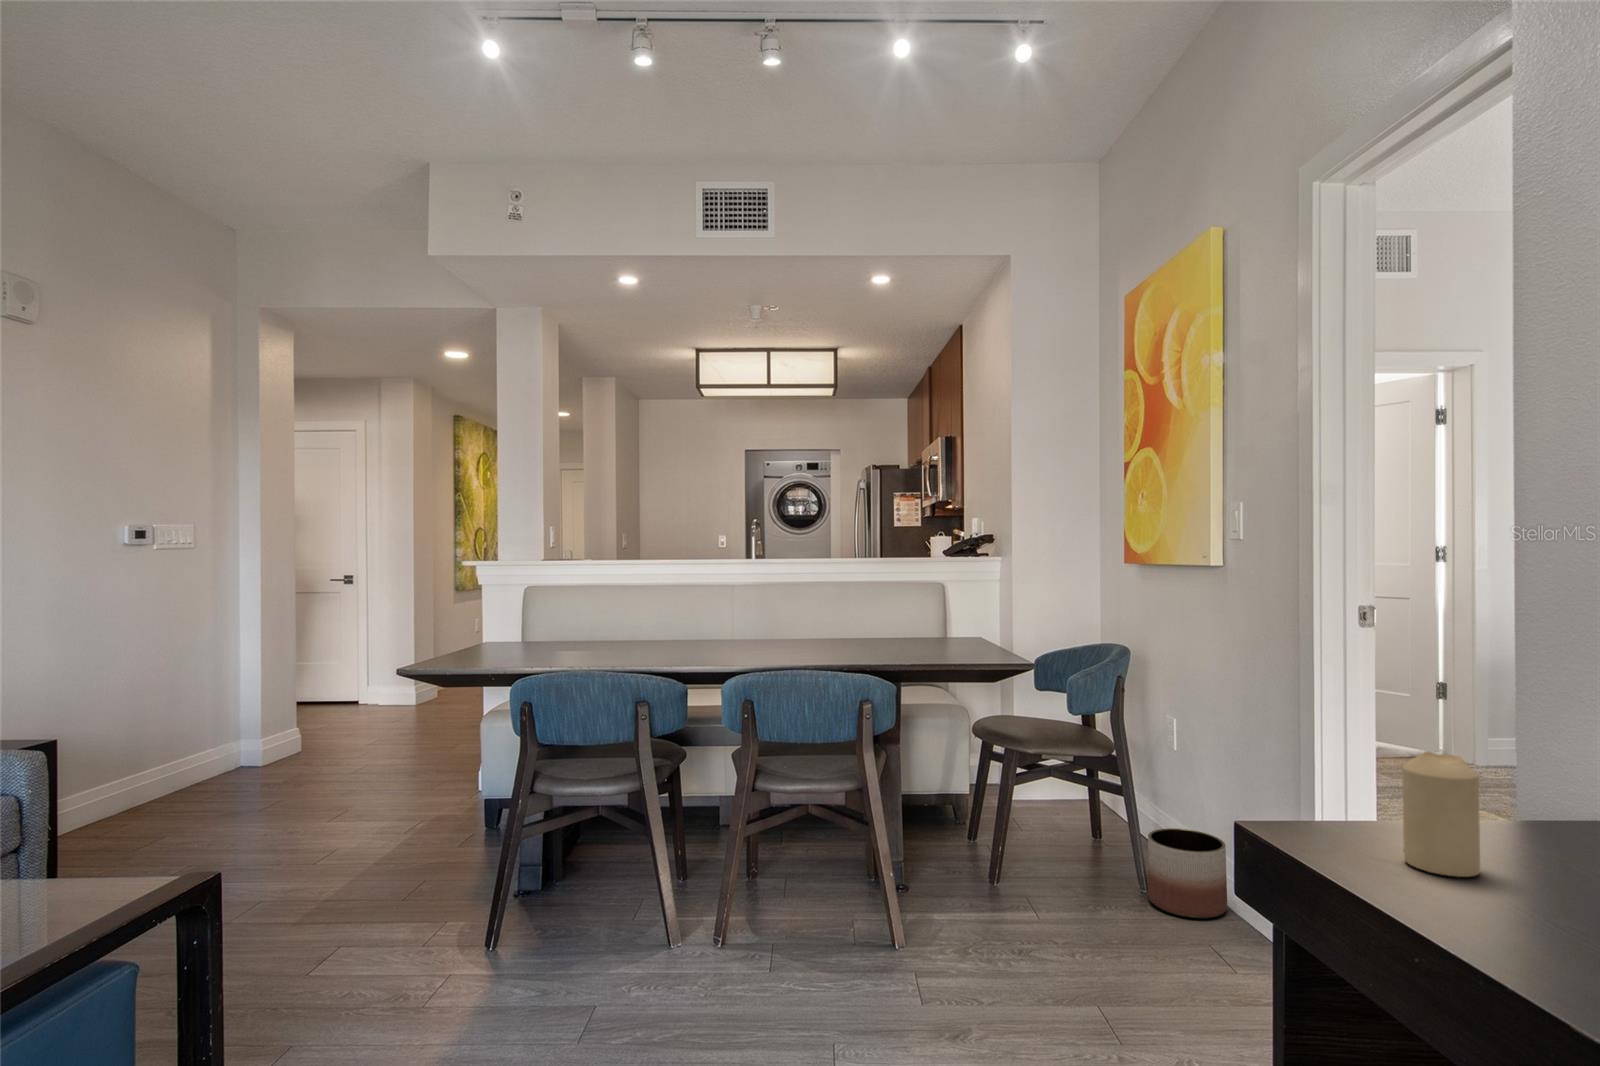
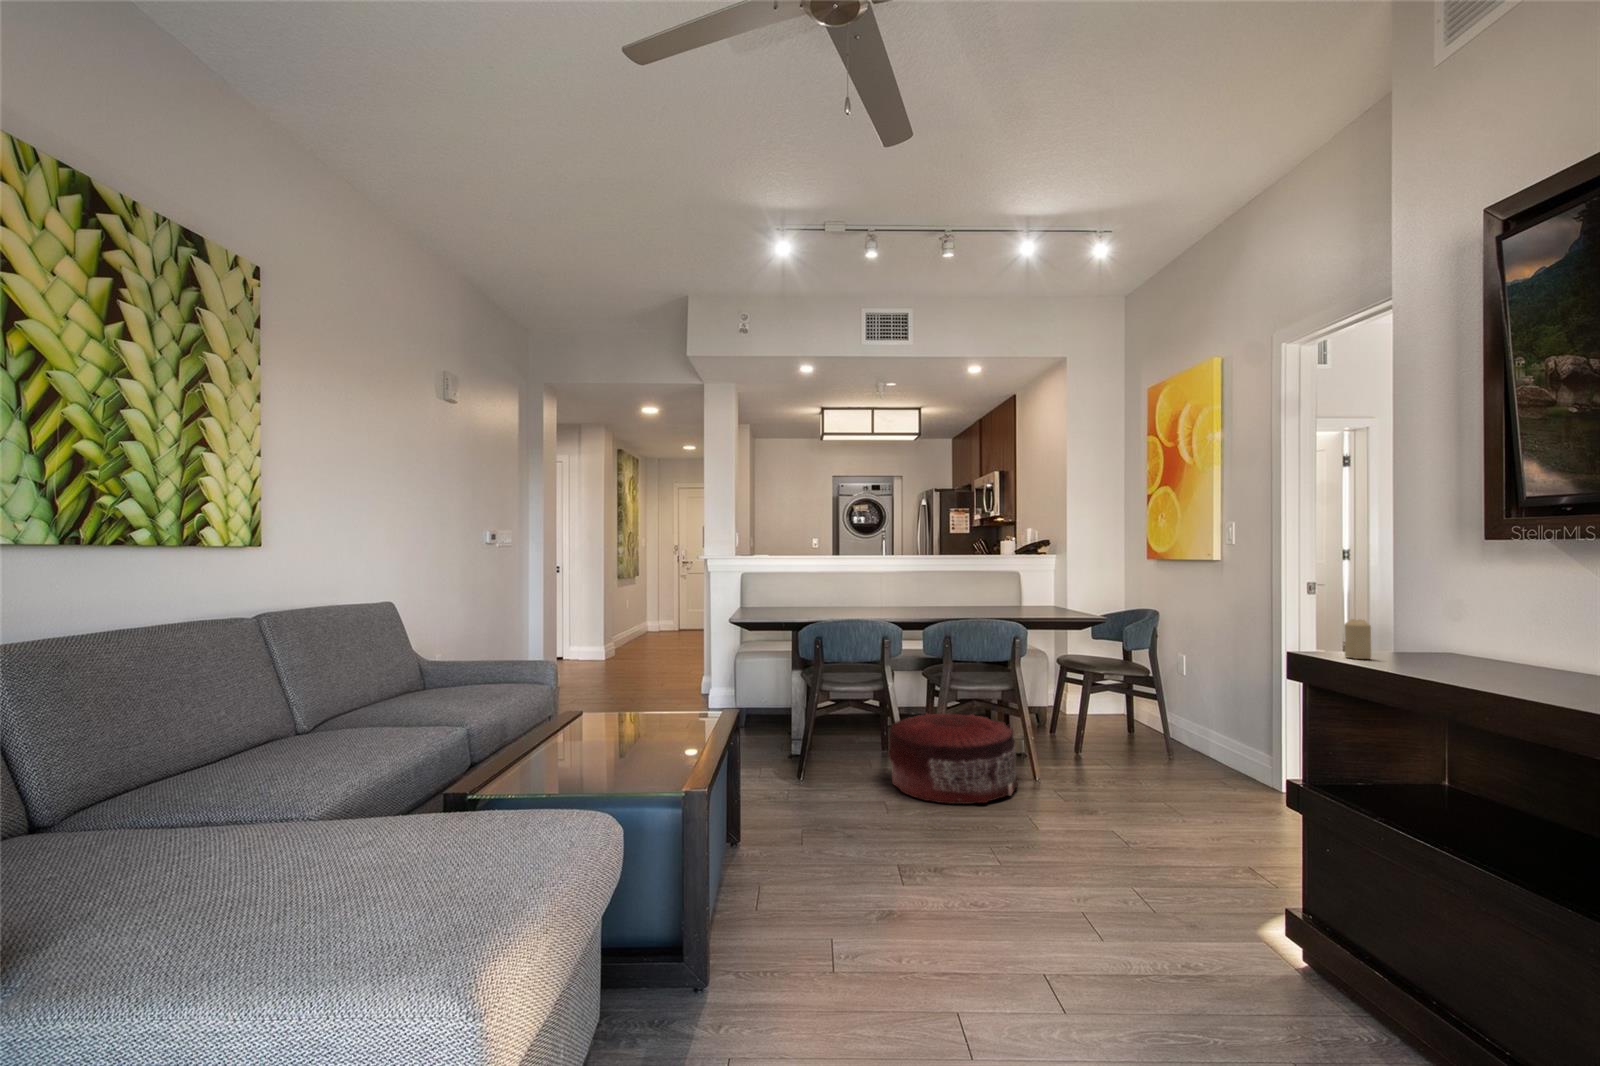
pouf: none [622,828,855,1020] -> present [888,713,1018,804]
planter: present [1148,828,1227,919] -> none [1175,718,1224,767]

